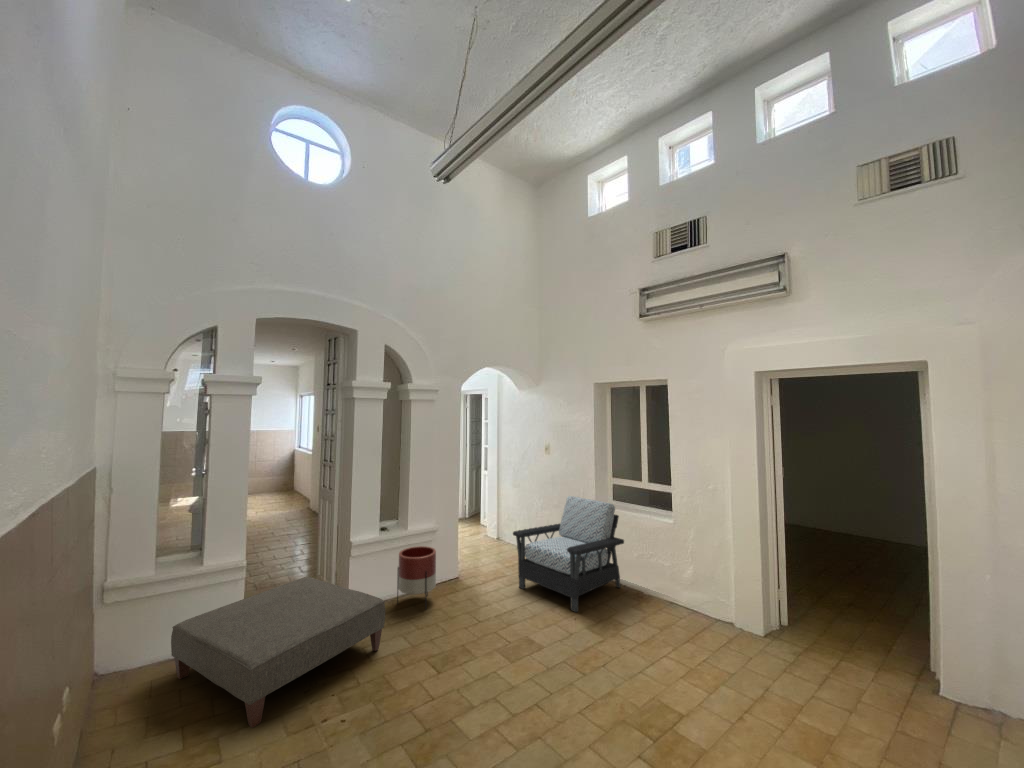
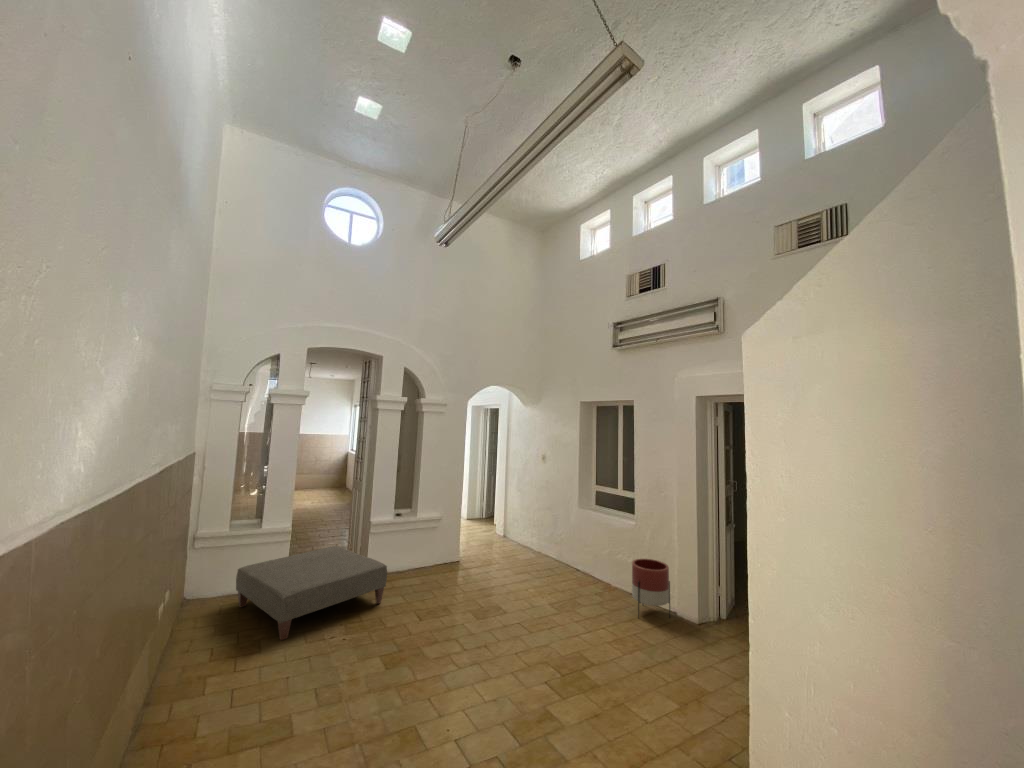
armchair: present [513,496,624,612] -> none [503,498,595,593]
planter: present [397,546,436,609] -> present [632,559,670,618]

